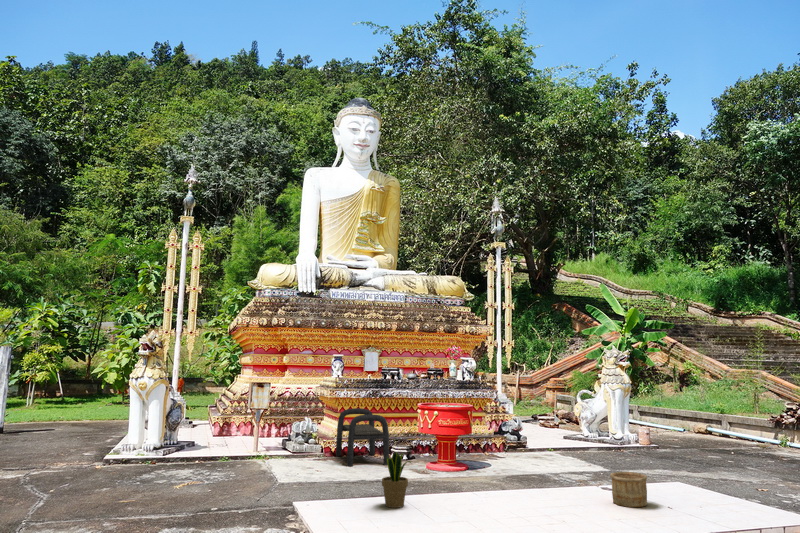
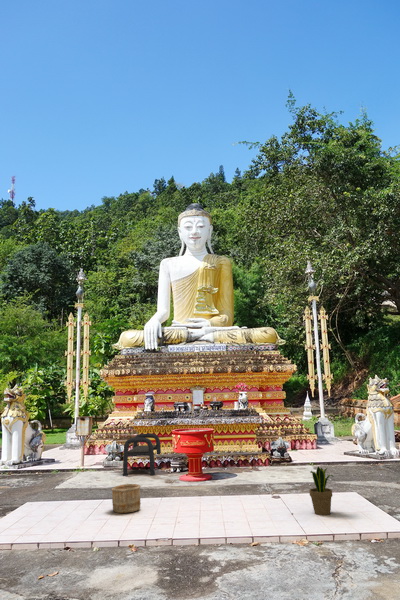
potted plant: present [382,452,411,508] -> present [309,467,333,515]
wooden bucket: present [610,472,647,507] -> present [111,484,140,513]

